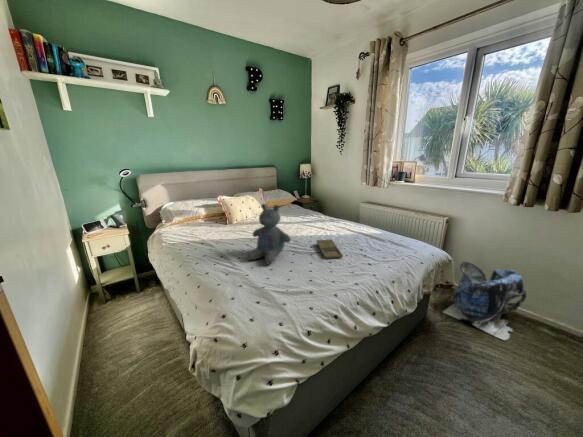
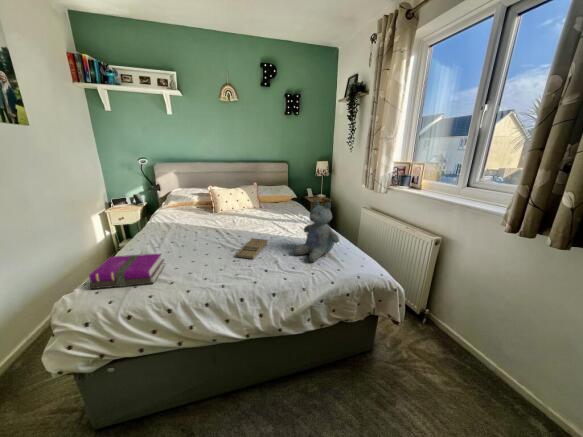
stuffed bear: present [247,204,290,264] -> present [293,200,339,262]
backpack: present [443,262,526,340] -> none [398,297,513,414]
notebook: none [220,267,293,319] -> present [89,254,165,289]

